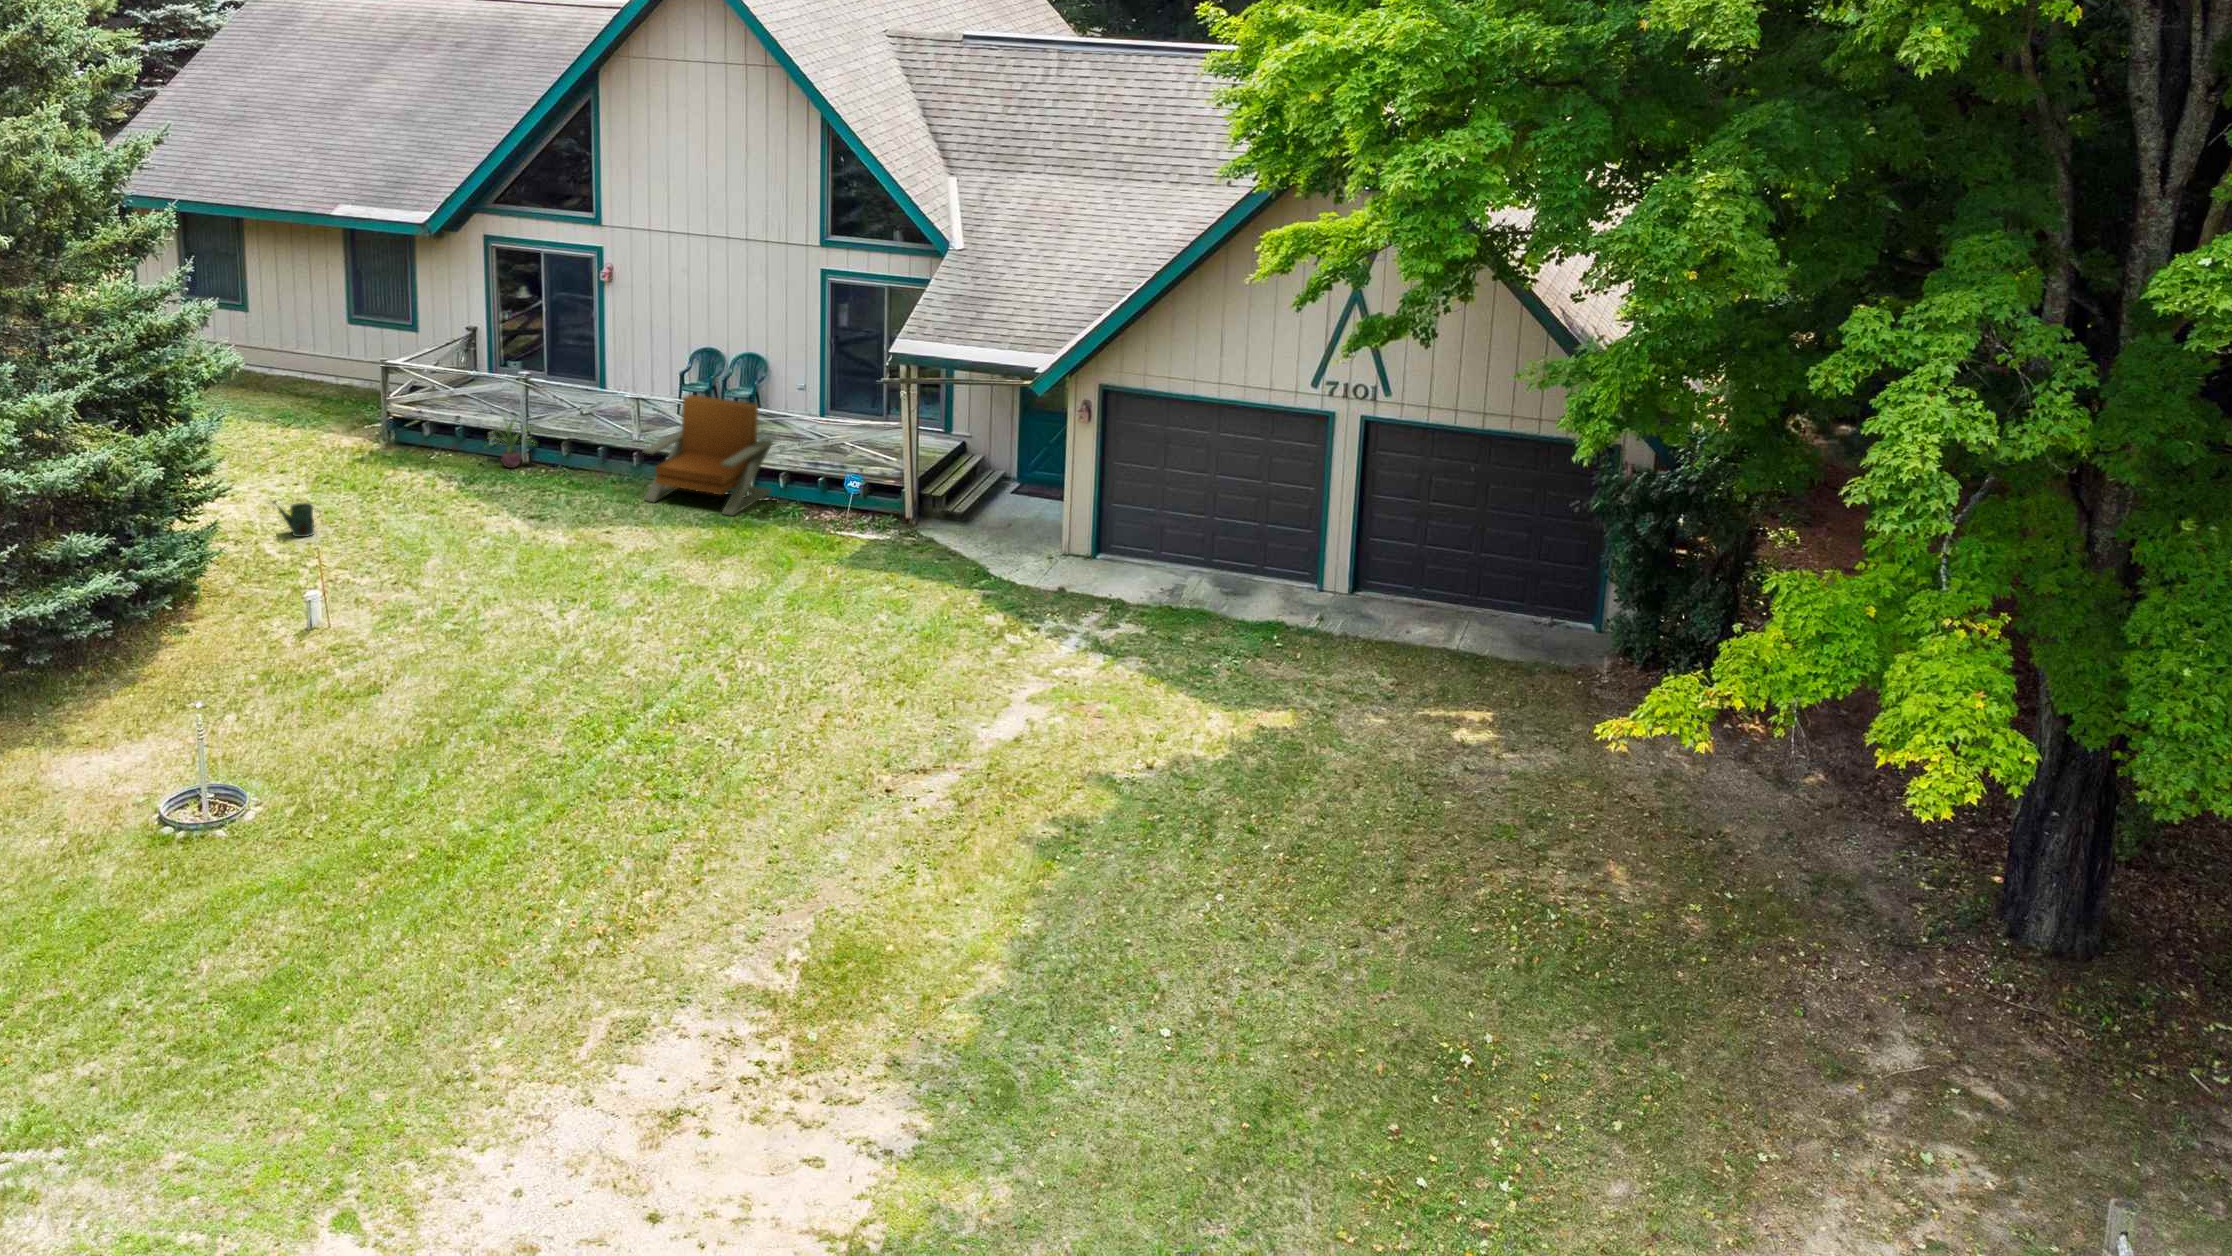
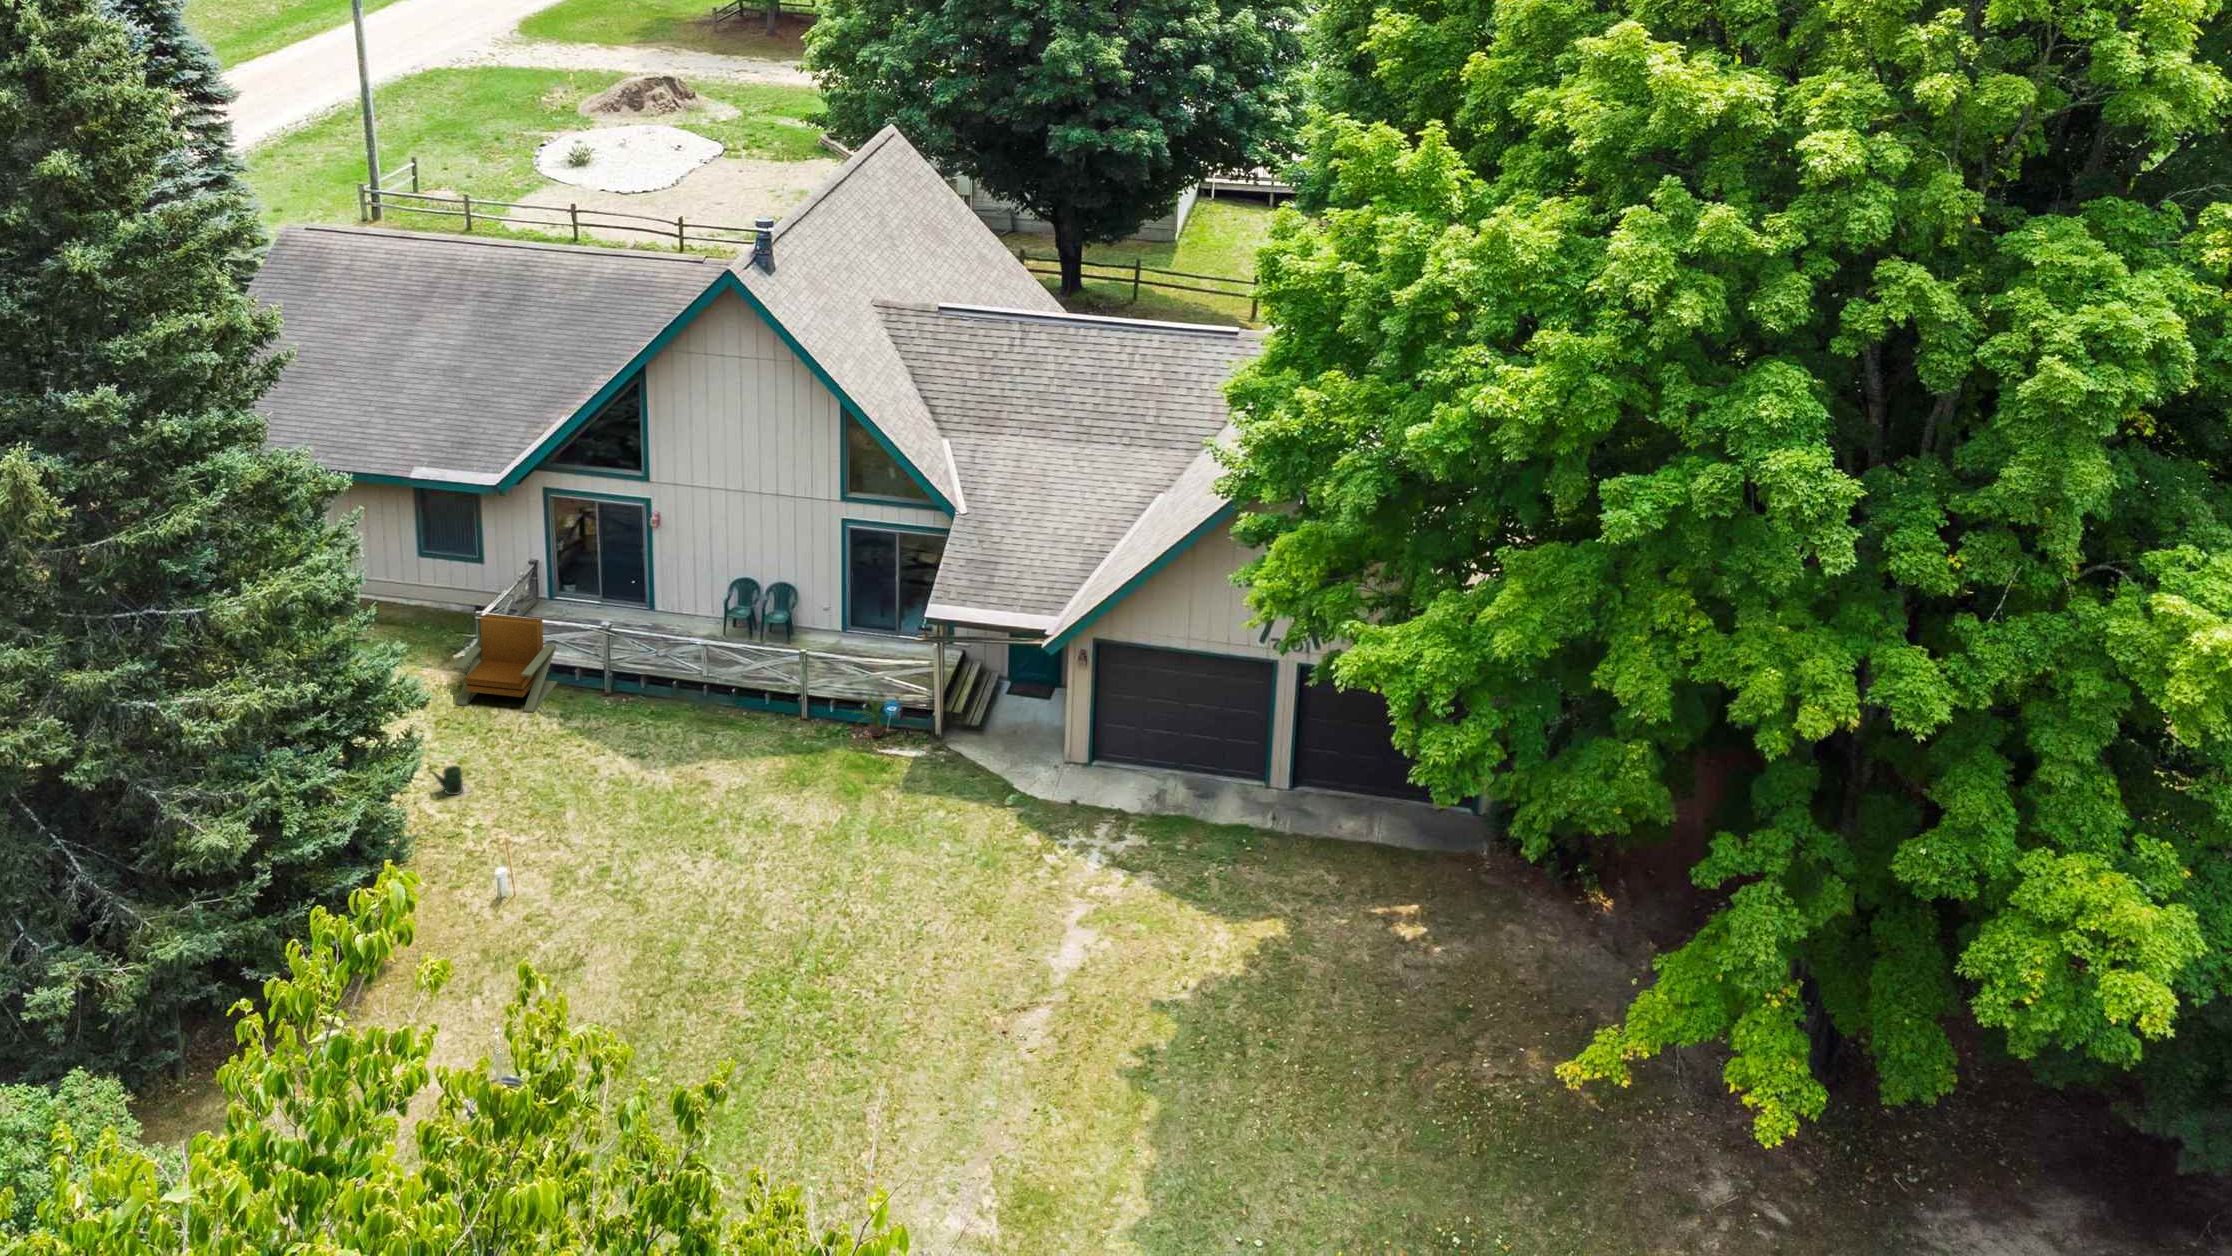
lounge chair: present [643,395,773,516] -> present [454,614,557,713]
decorative plant: present [500,415,533,468] -> present [860,693,896,737]

